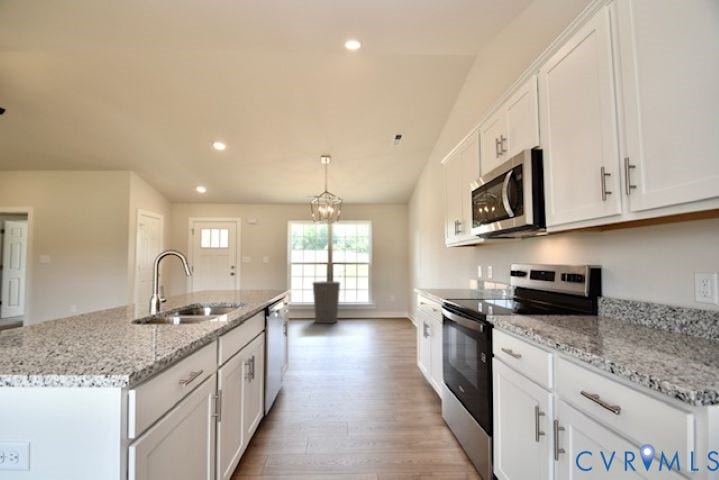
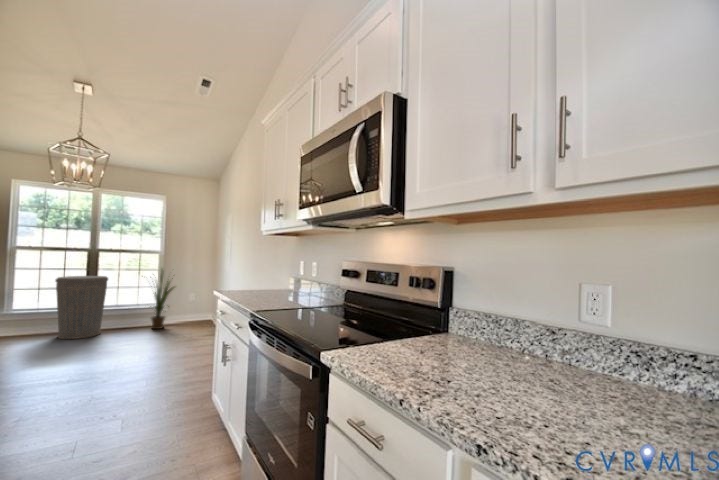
house plant: none [358,275,383,321] -> present [151,270,175,329]

